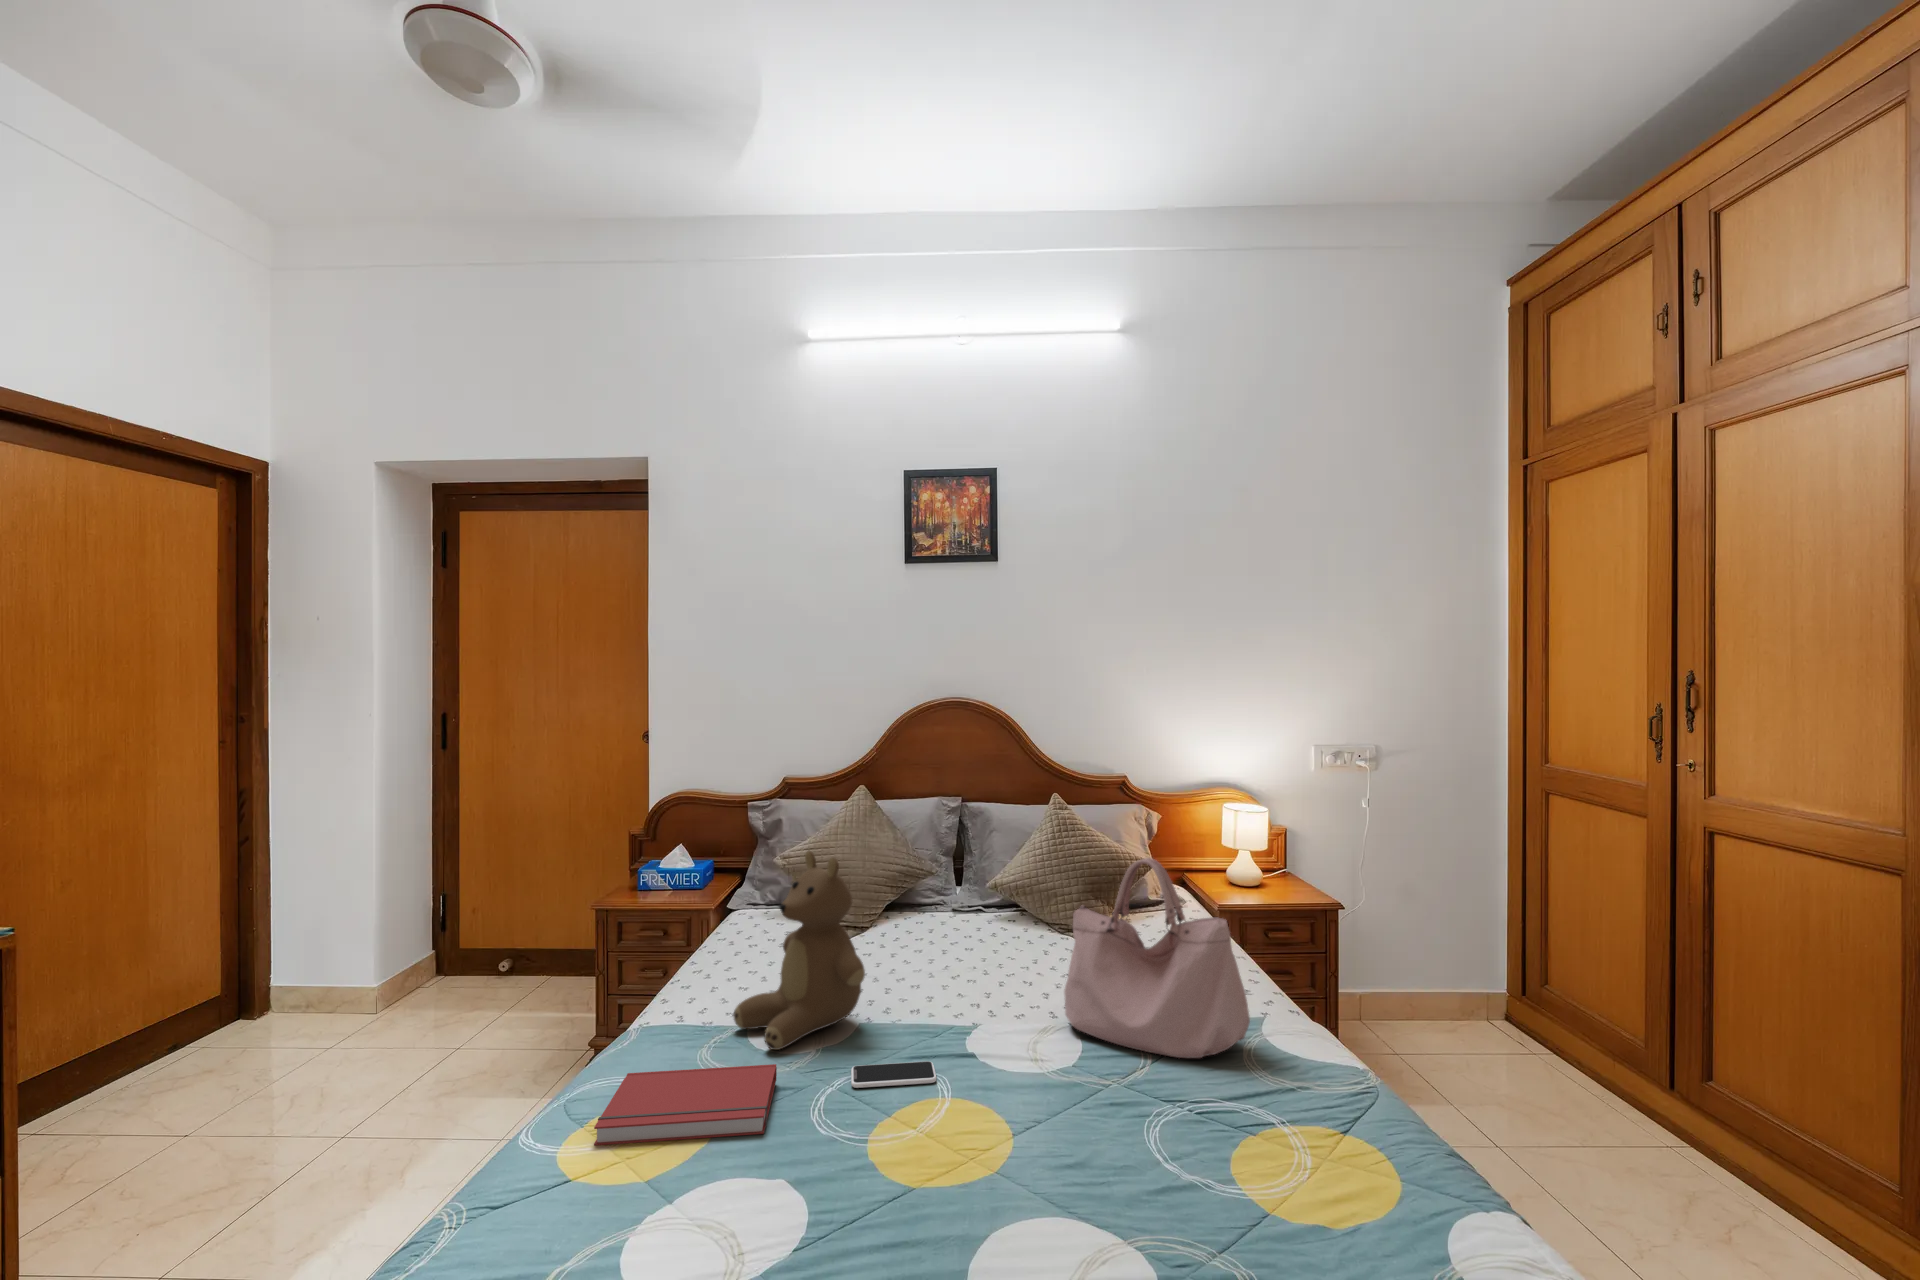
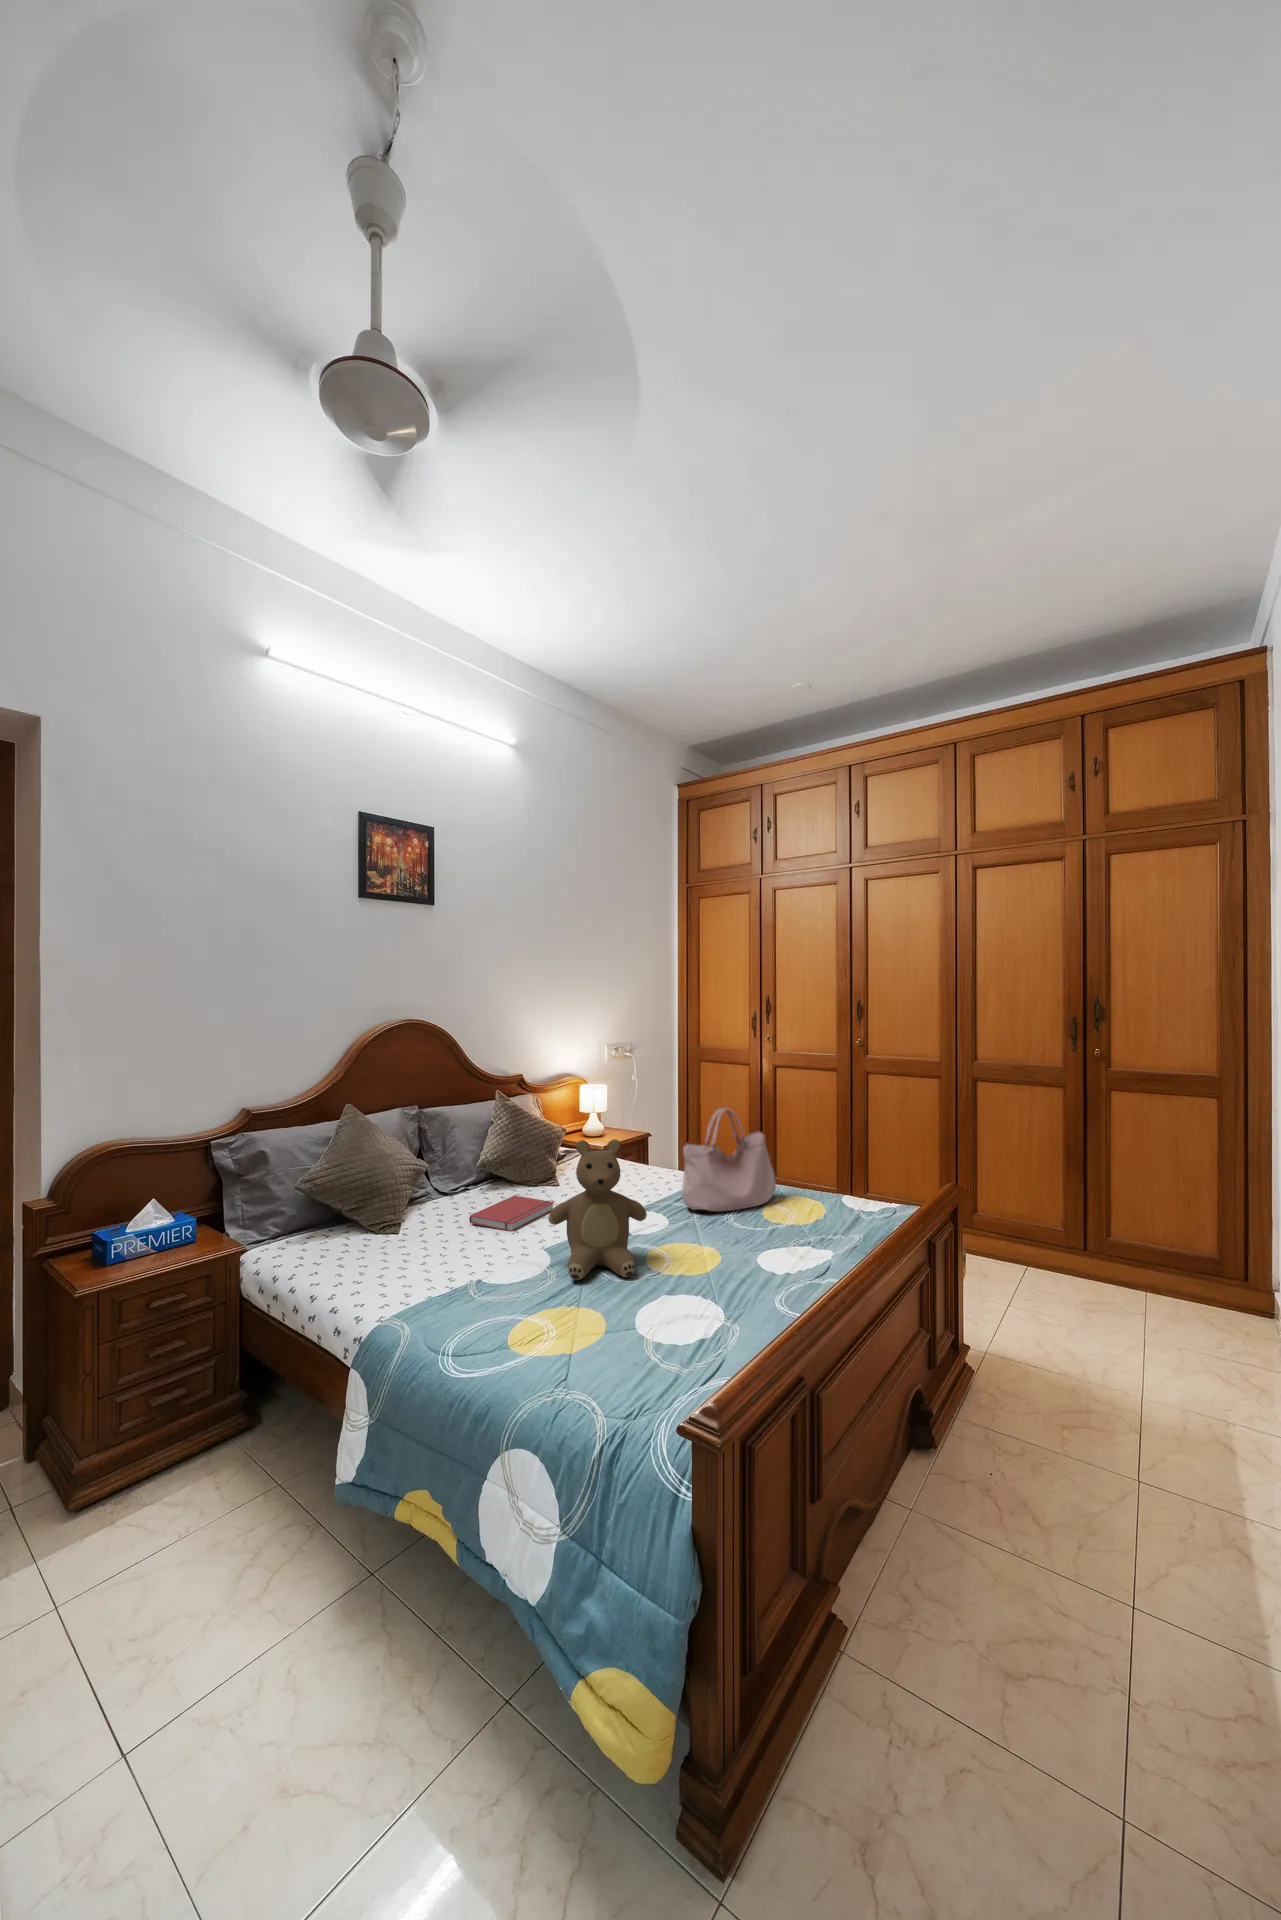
smartphone: present [851,1061,936,1088] -> none [689,1244,727,1267]
book: present [594,1064,777,1145] -> present [469,1196,554,1232]

